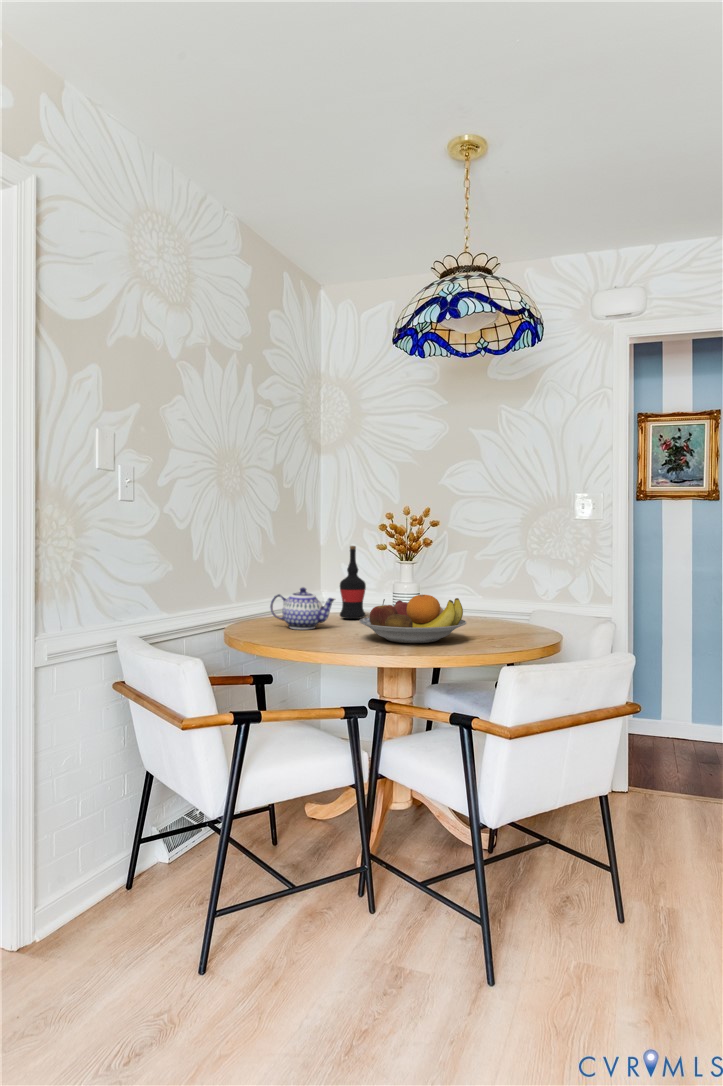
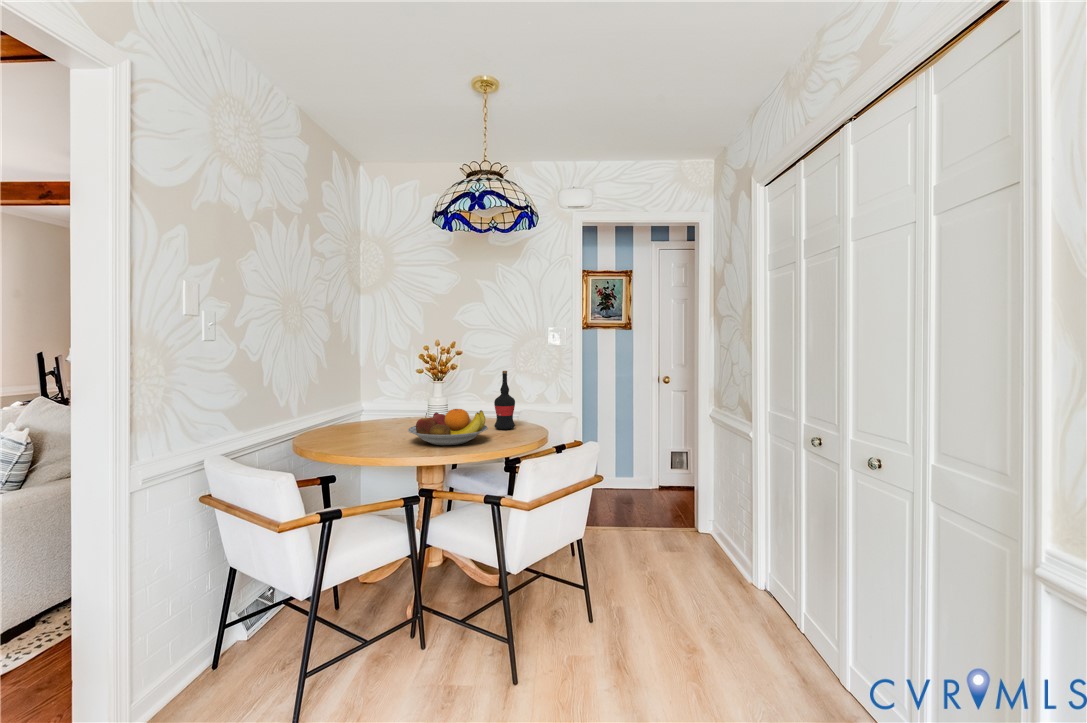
wine bottle: present [340,546,366,619] -> present [494,371,515,429]
teapot: present [270,588,335,630] -> none [329,405,384,438]

